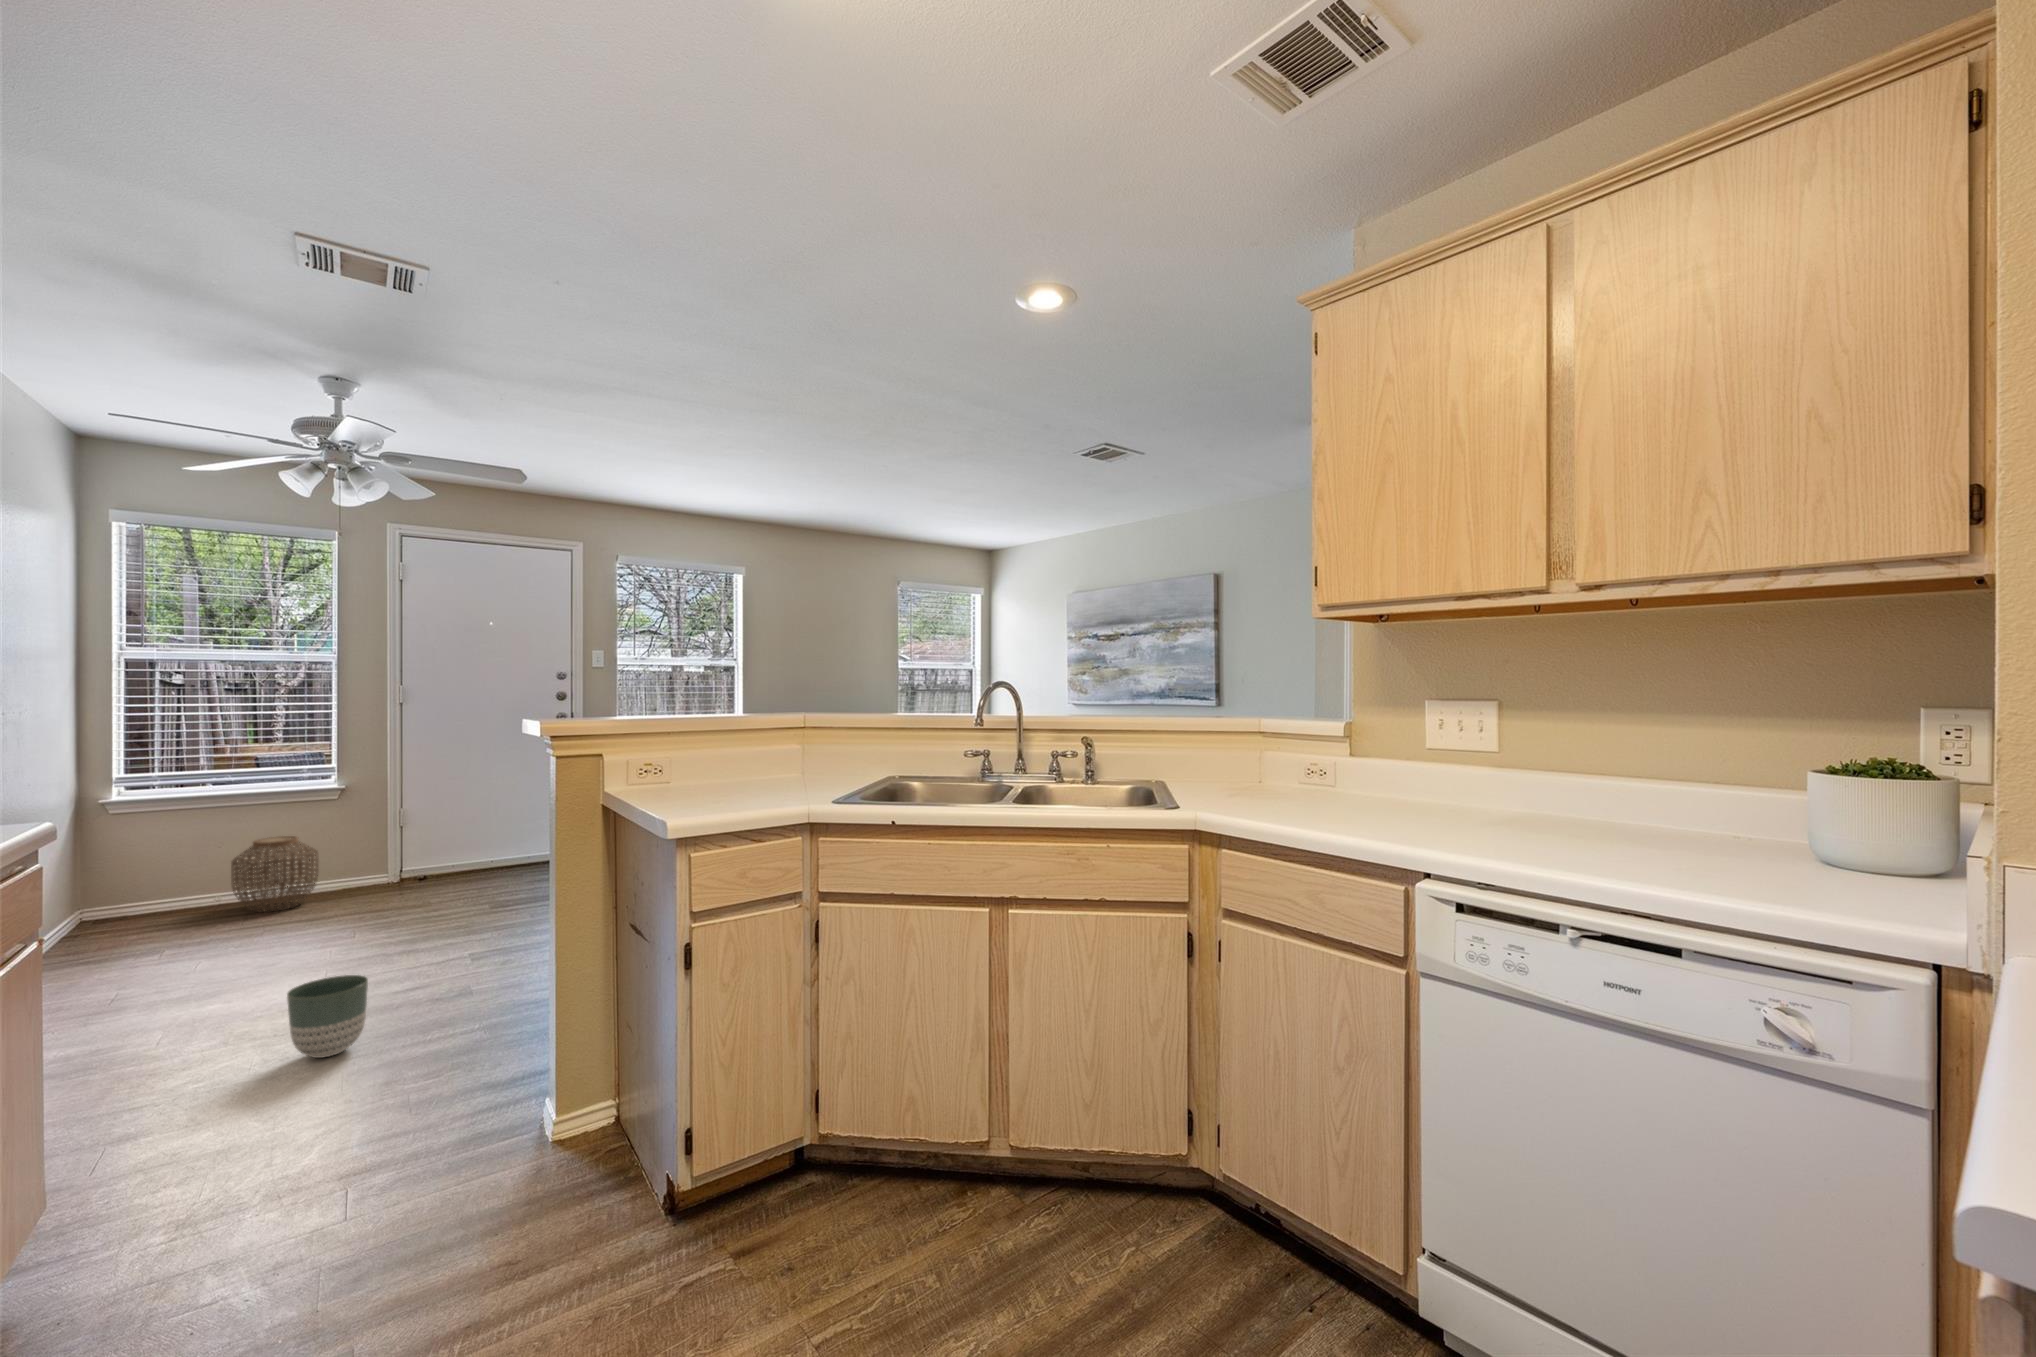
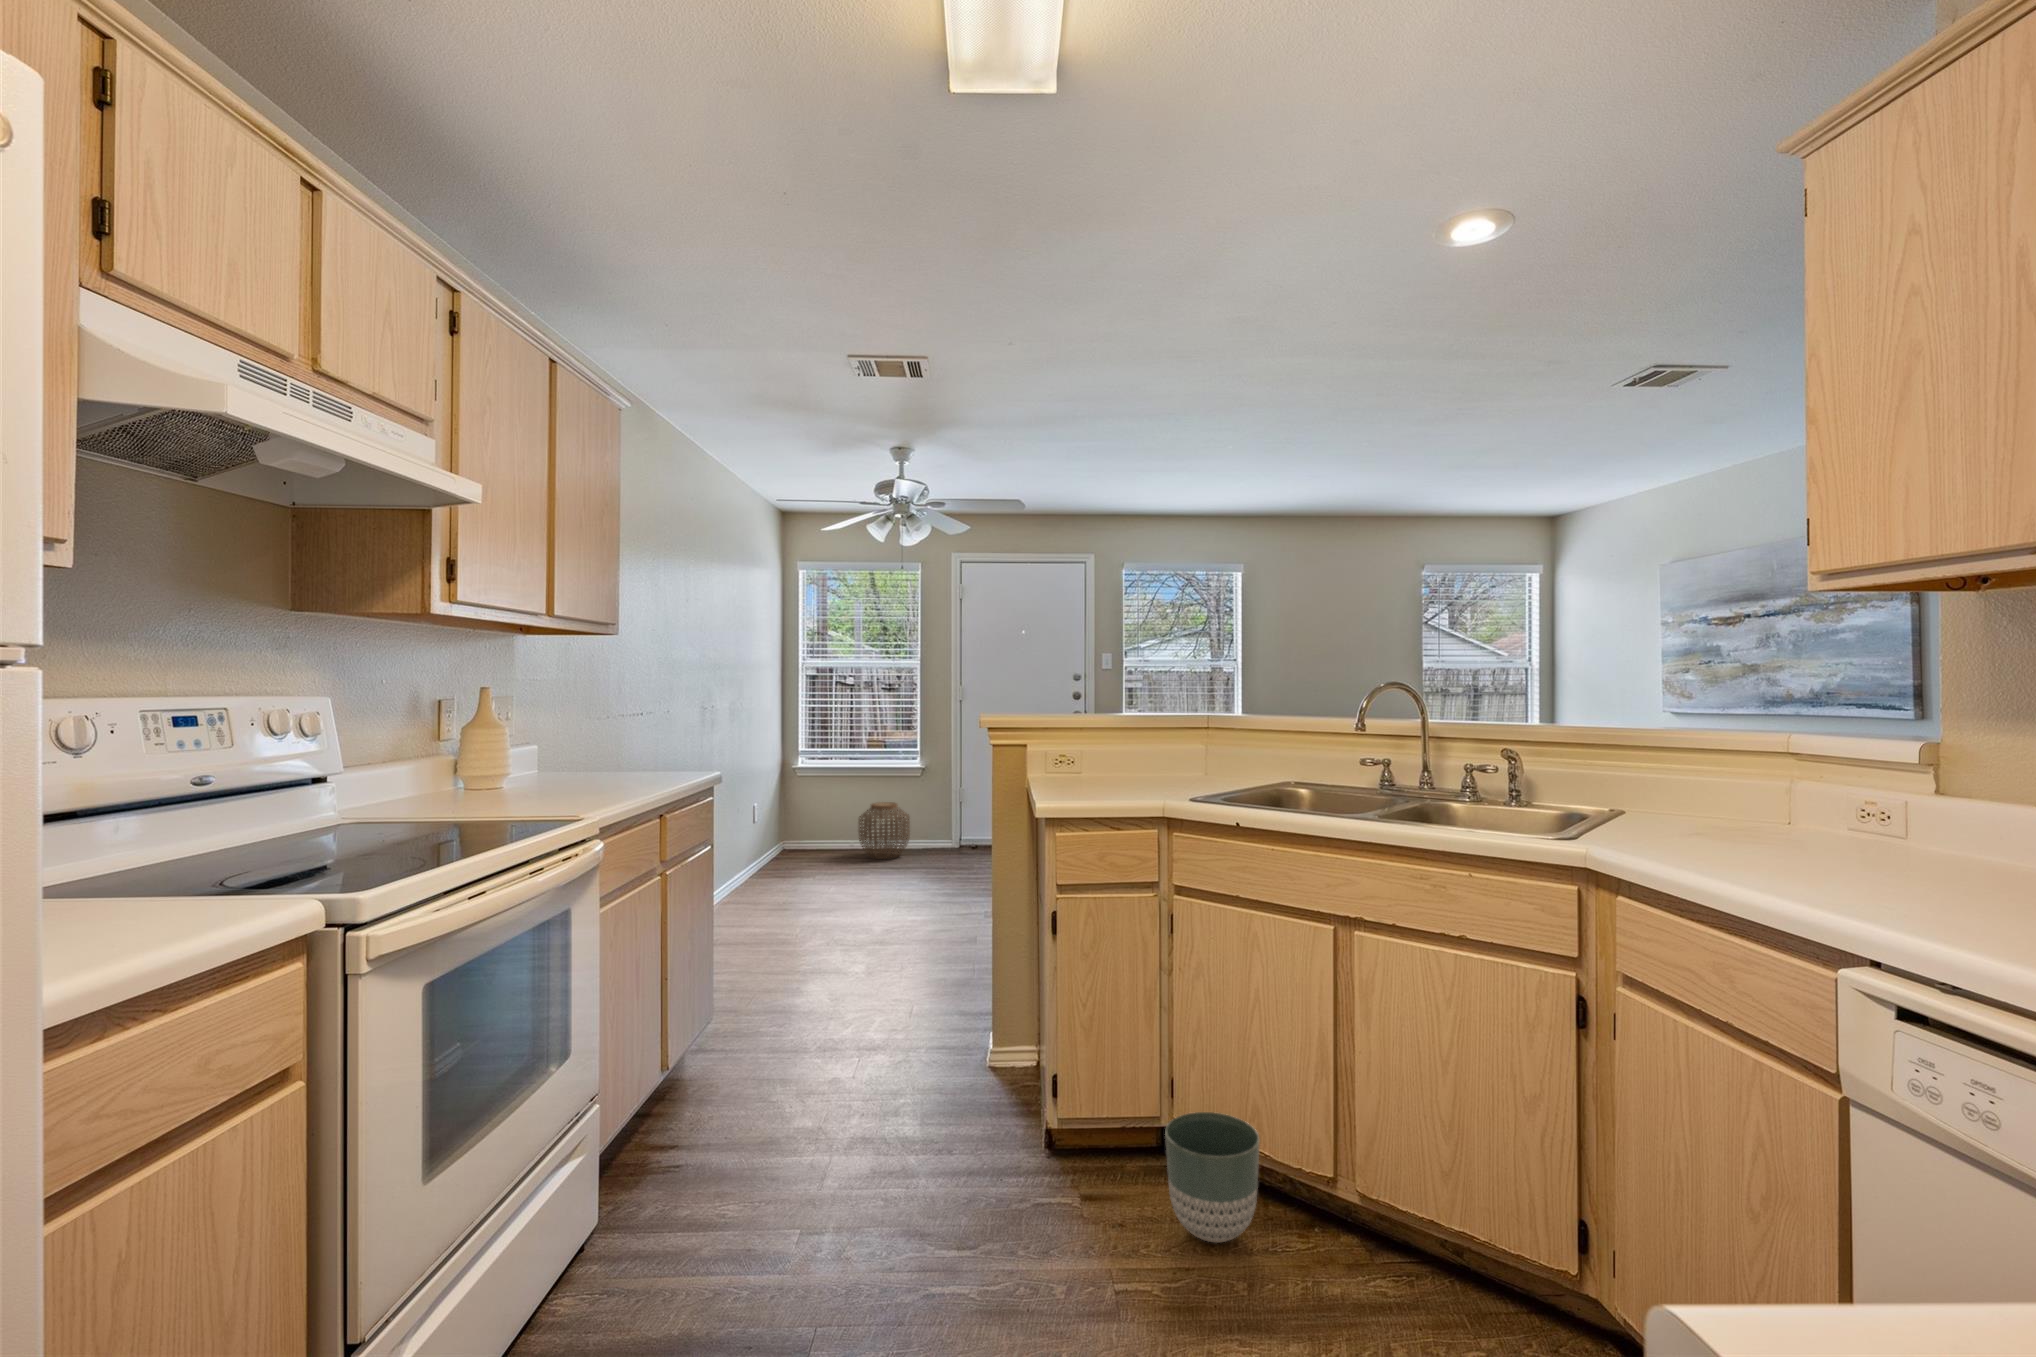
planter: present [287,975,368,1058] -> present [1165,1112,1260,1243]

